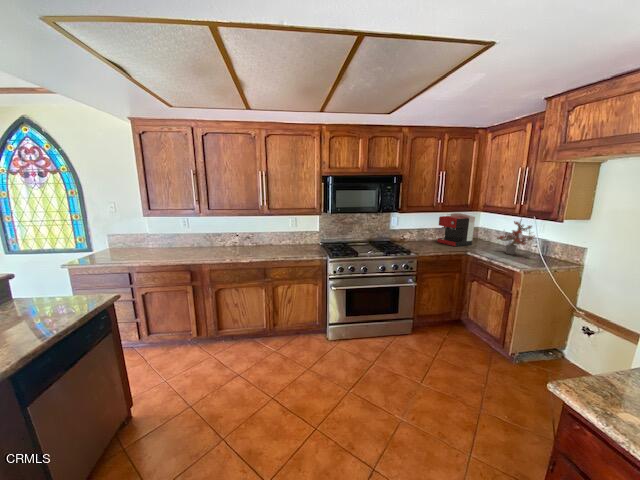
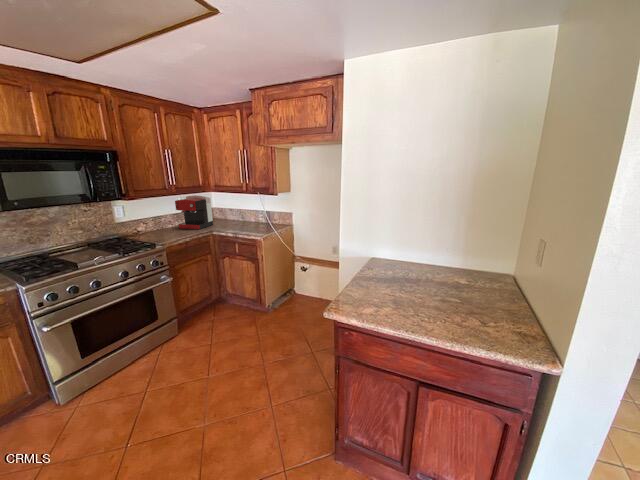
potted plant: present [497,221,535,255] -> none [229,191,262,227]

